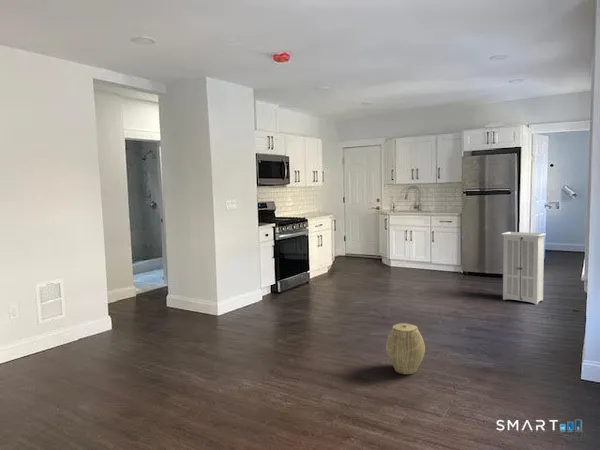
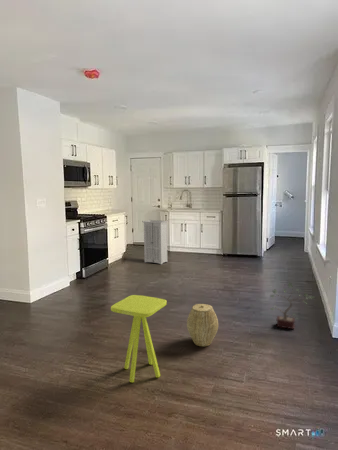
storage cabinet: present [501,231,546,305] -> present [142,220,168,264]
potted plant: none [499,303,559,365] -> present [272,284,307,329]
side table: none [292,306,355,401] -> present [111,295,167,382]

